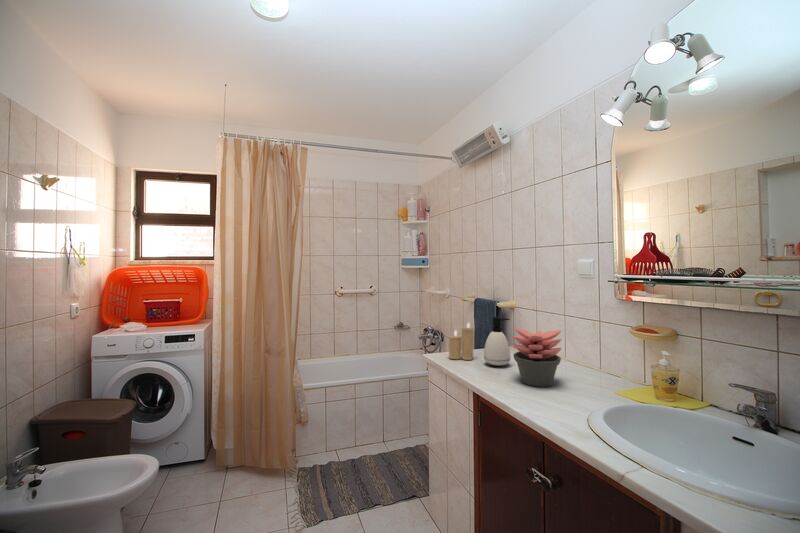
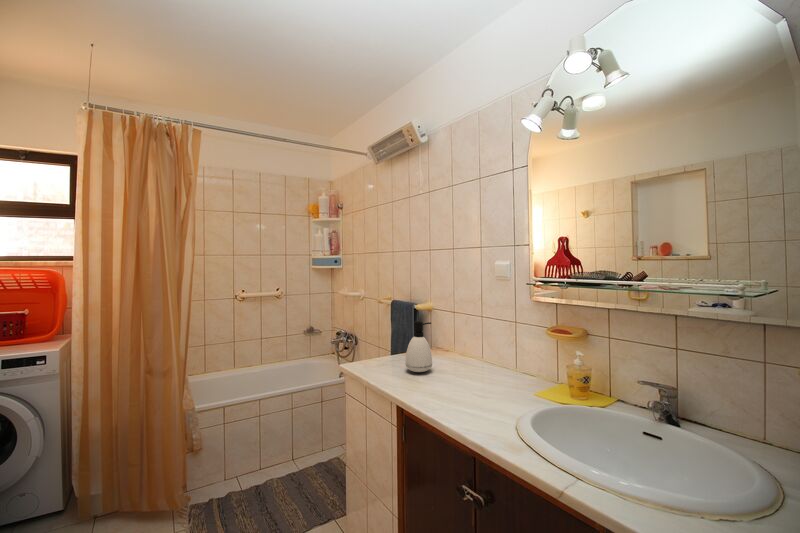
candle: present [449,323,474,360] -> none [368,328,394,368]
succulent plant: present [511,328,561,387] -> none [436,333,484,394]

